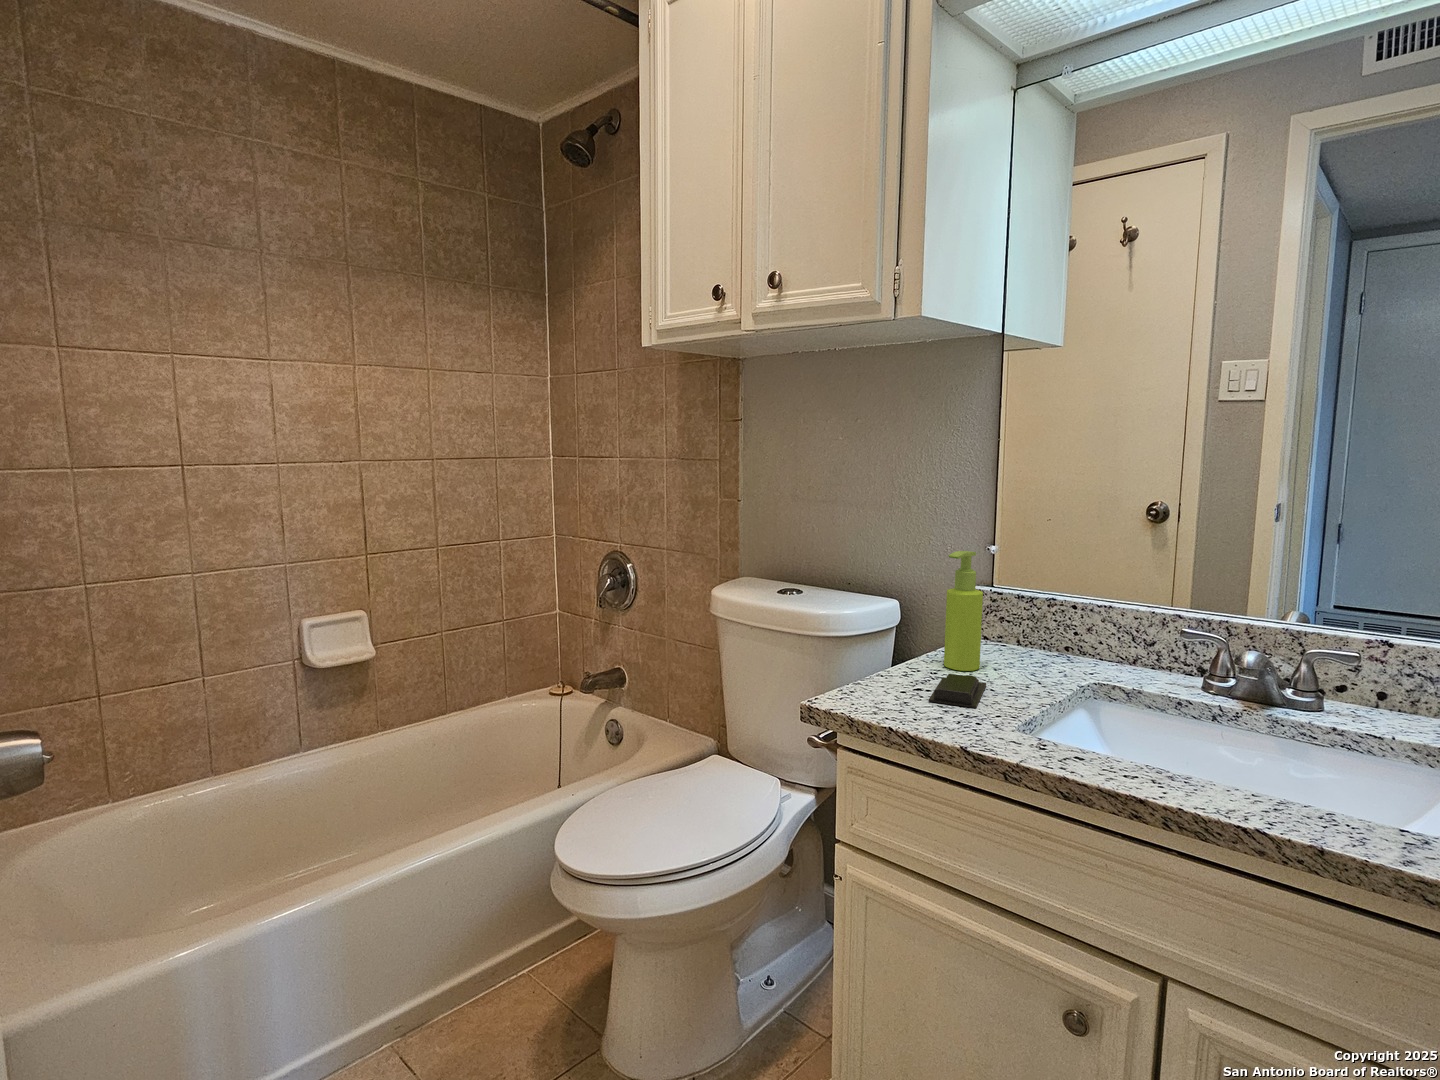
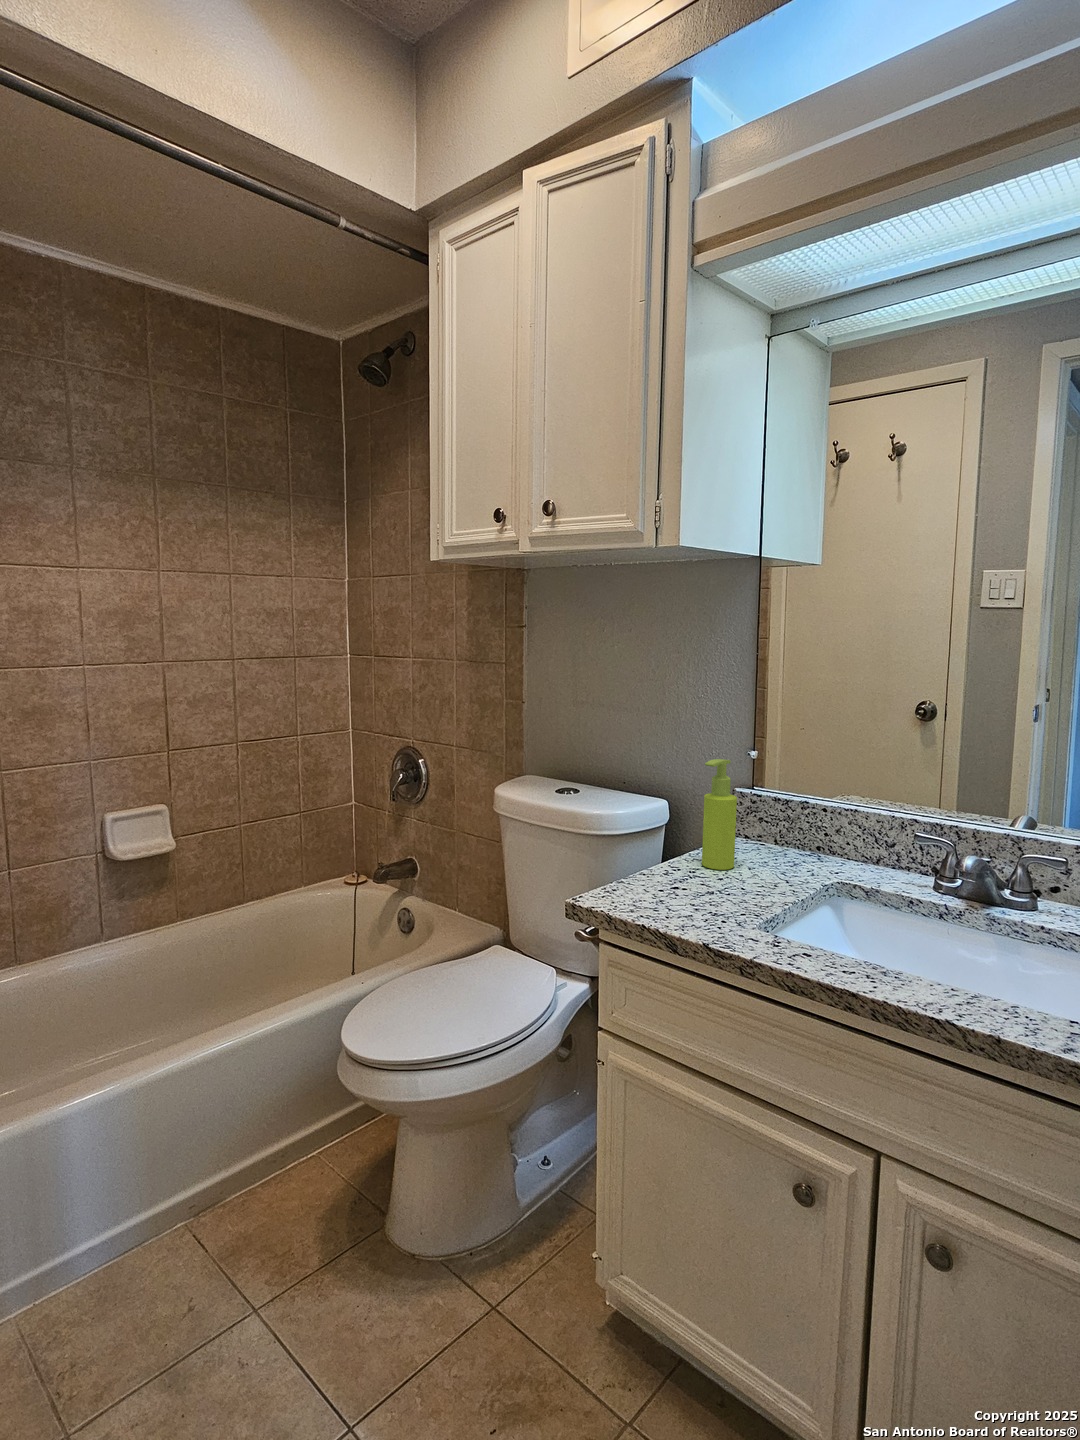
soap bar: present [929,674,986,708] -> none [681,873,737,906]

